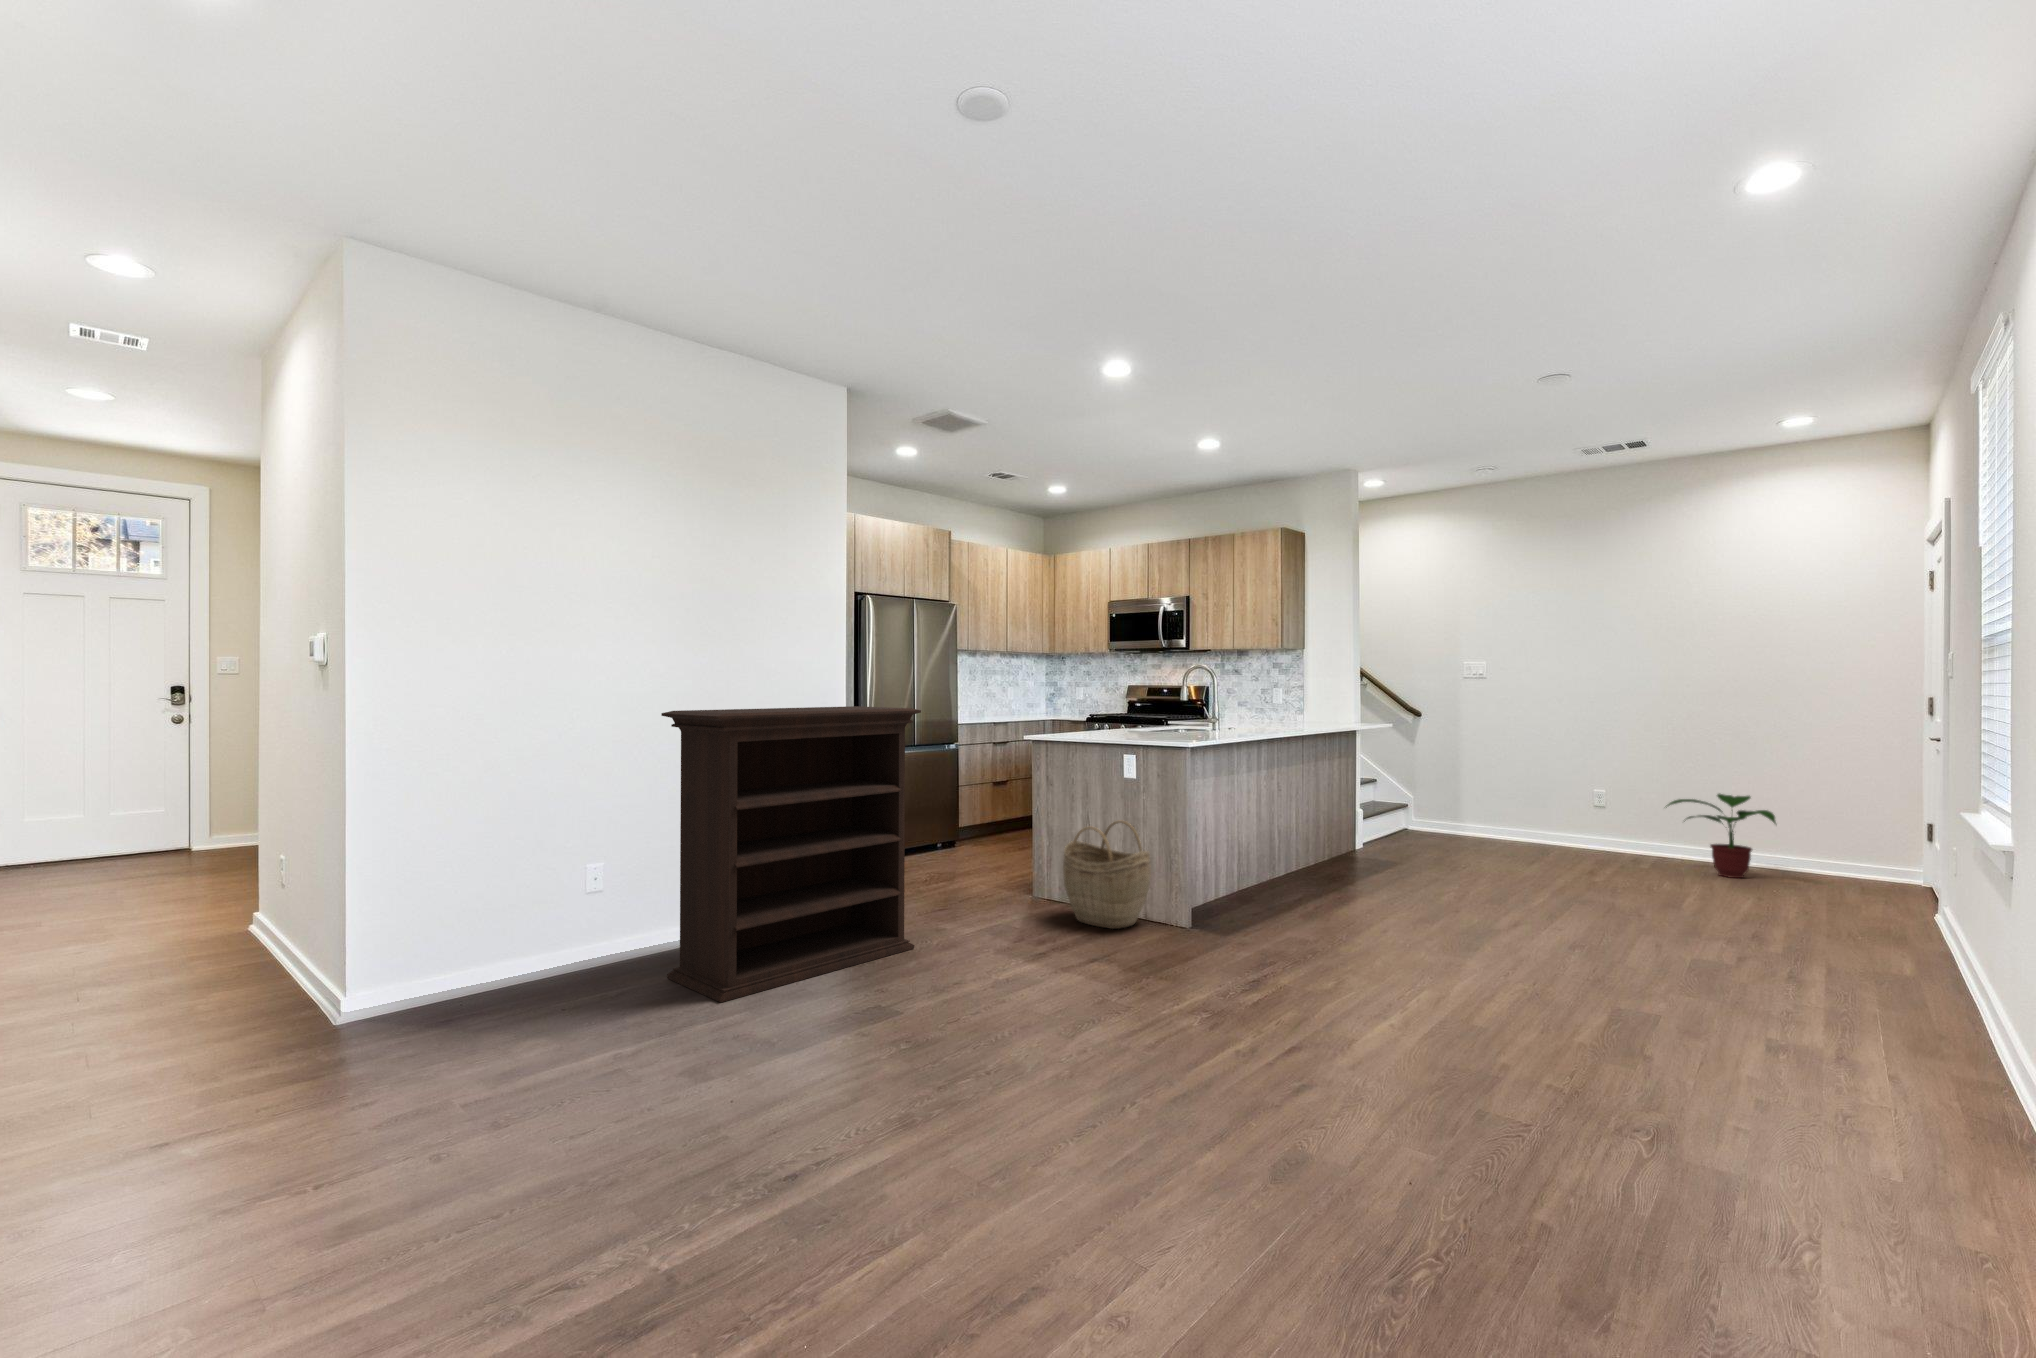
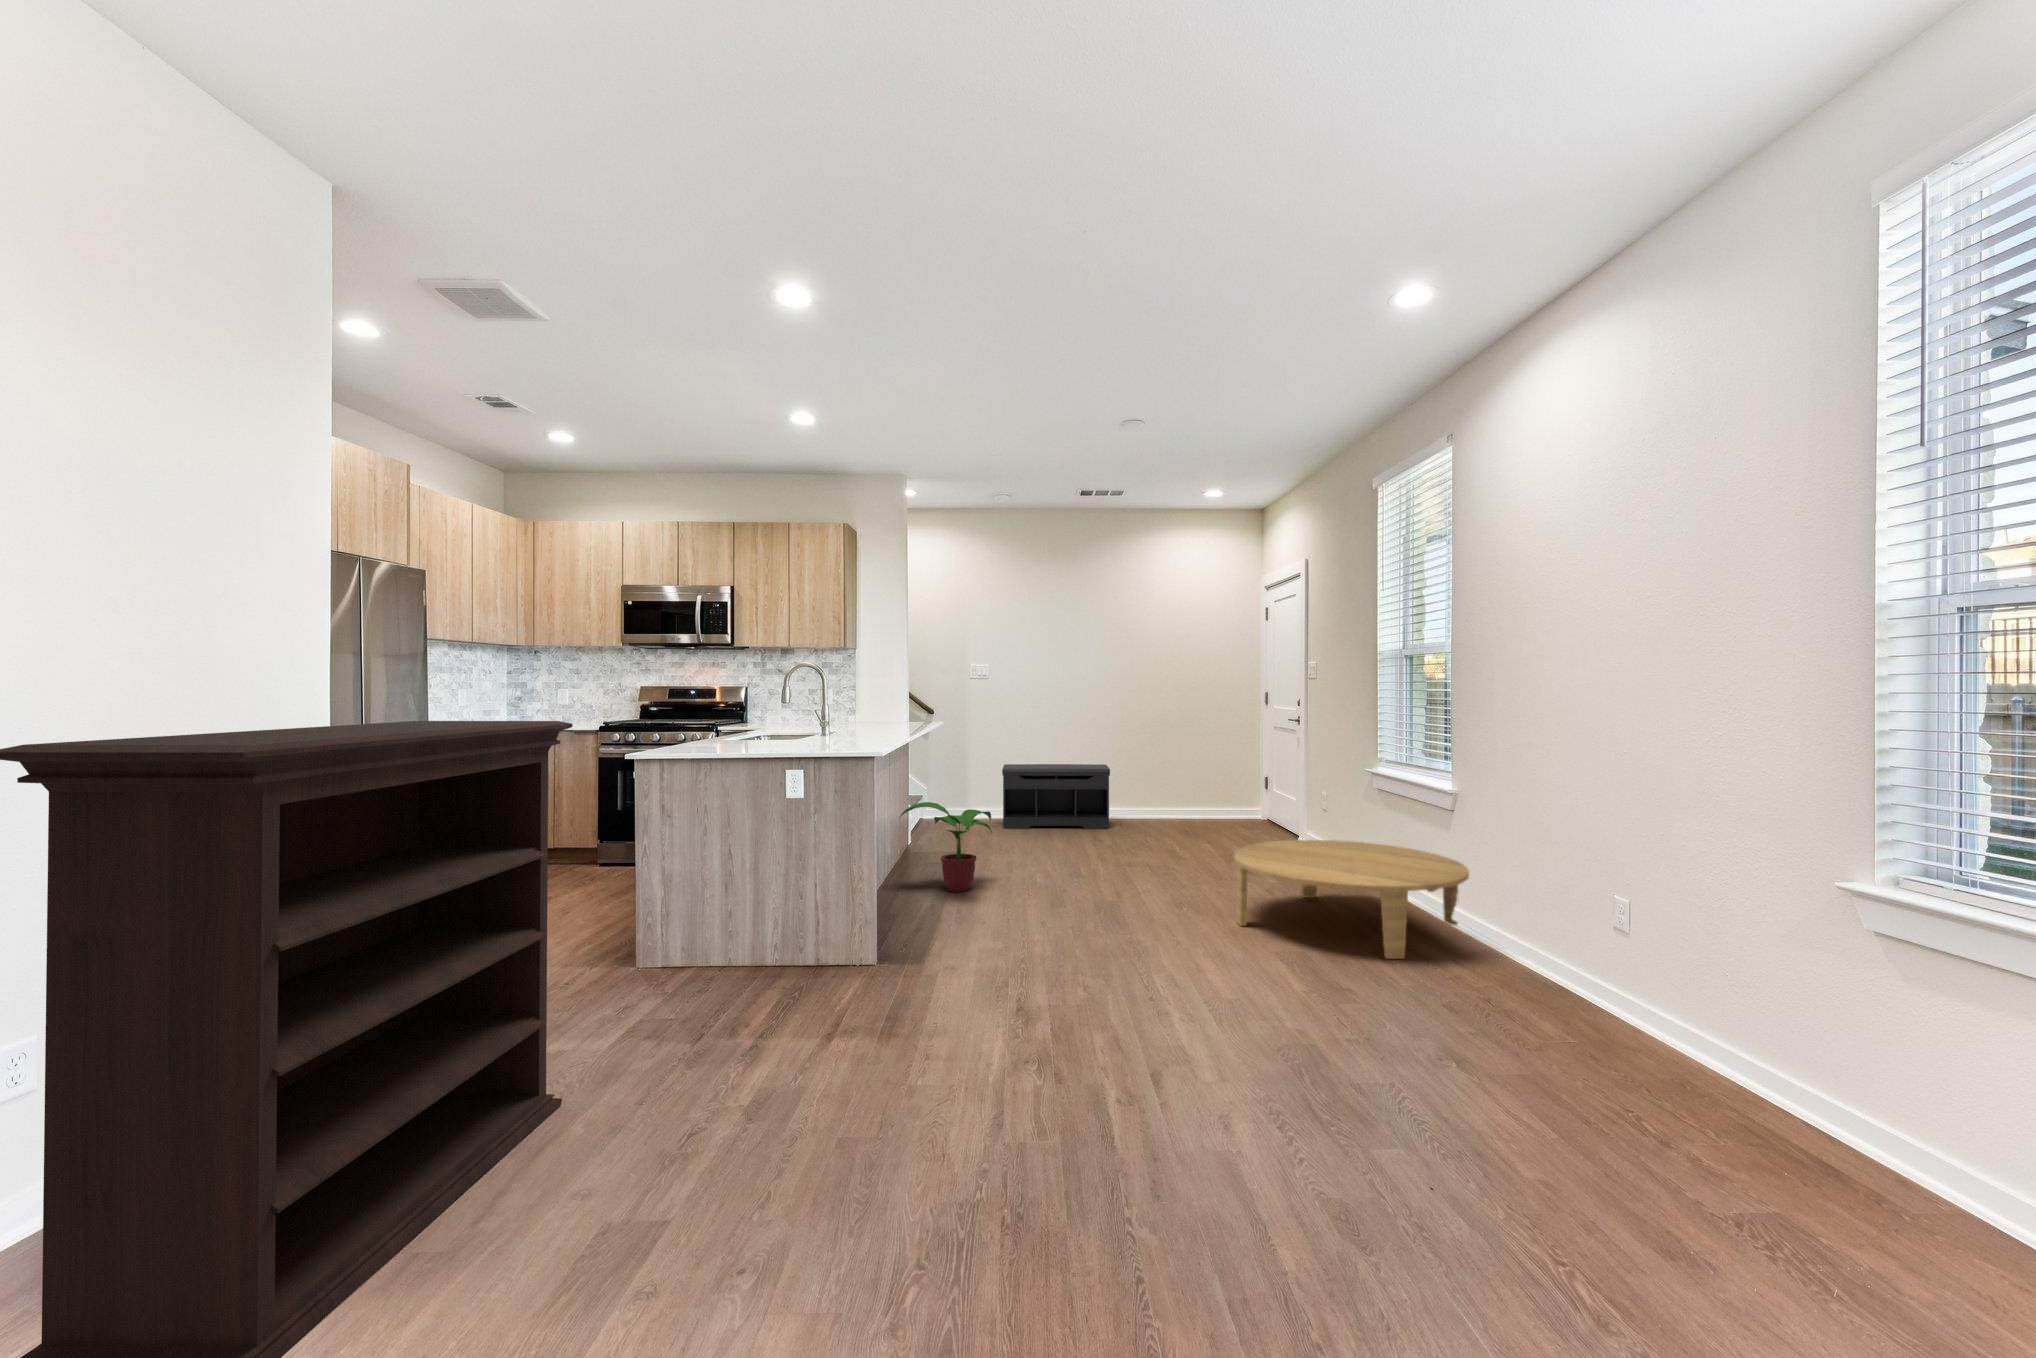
bench: none [1487,777,1642,864] -> present [1002,764,1110,829]
potted plant: present [1666,793,1776,878] -> present [899,802,992,892]
woven basket: present [1063,821,1151,929] -> none [726,852,841,992]
coffee table: none [1608,886,1979,1043] -> present [1234,840,1469,959]

